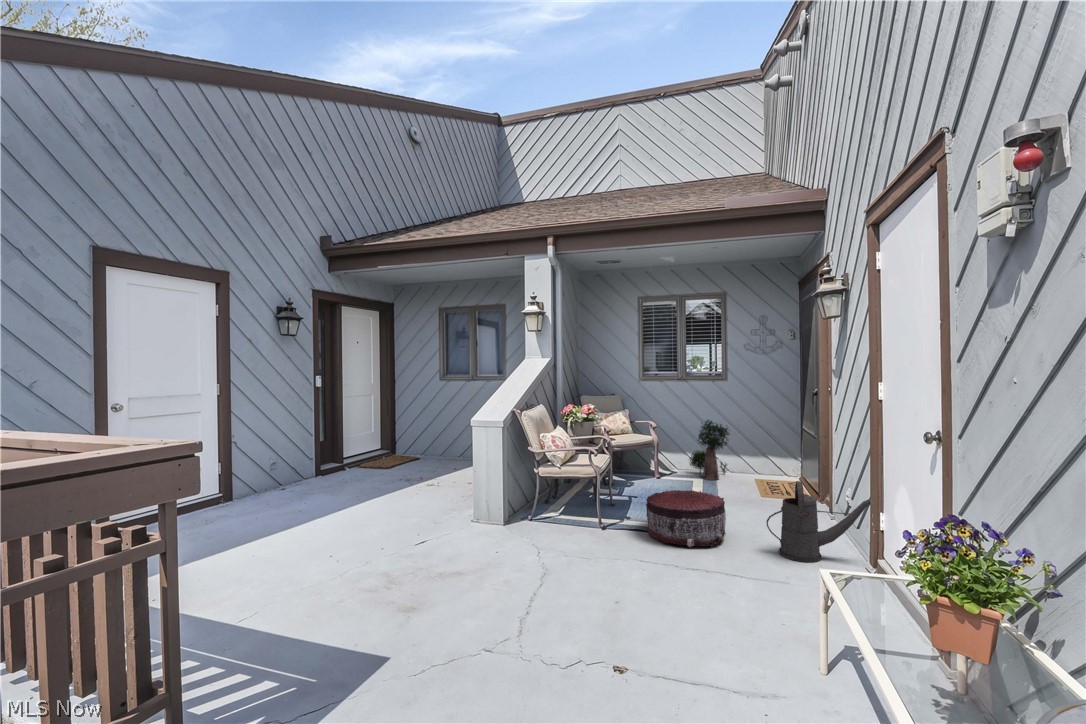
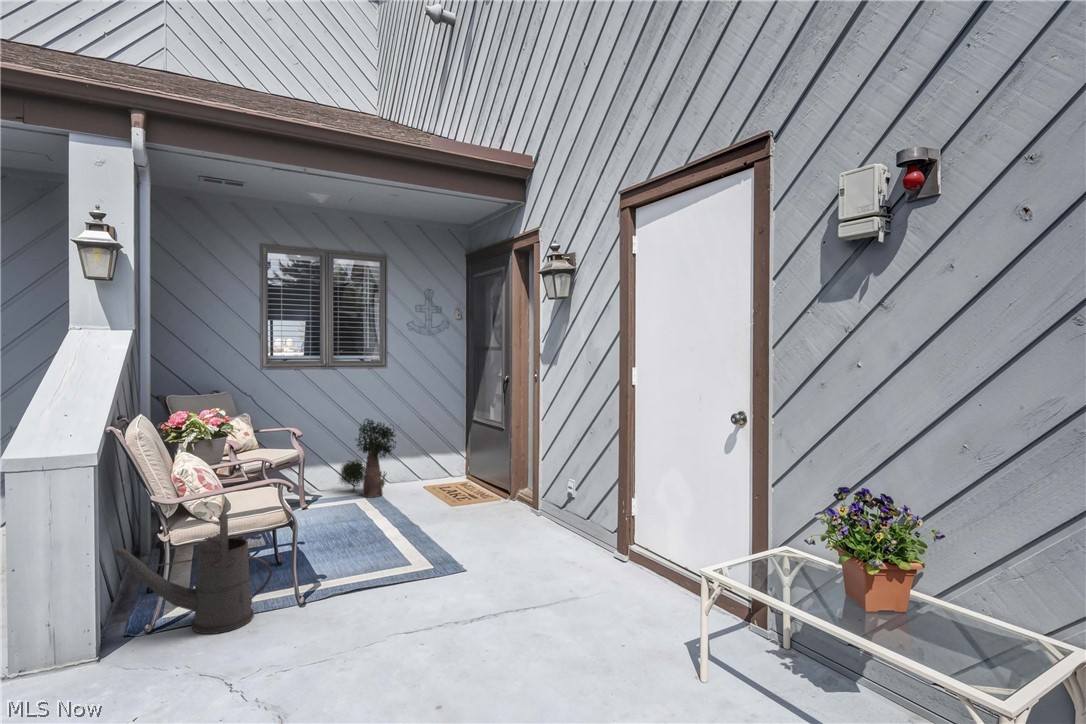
watering can: present [766,481,870,562] -> present [115,514,272,634]
pouf: present [646,490,726,547] -> none [365,516,475,603]

